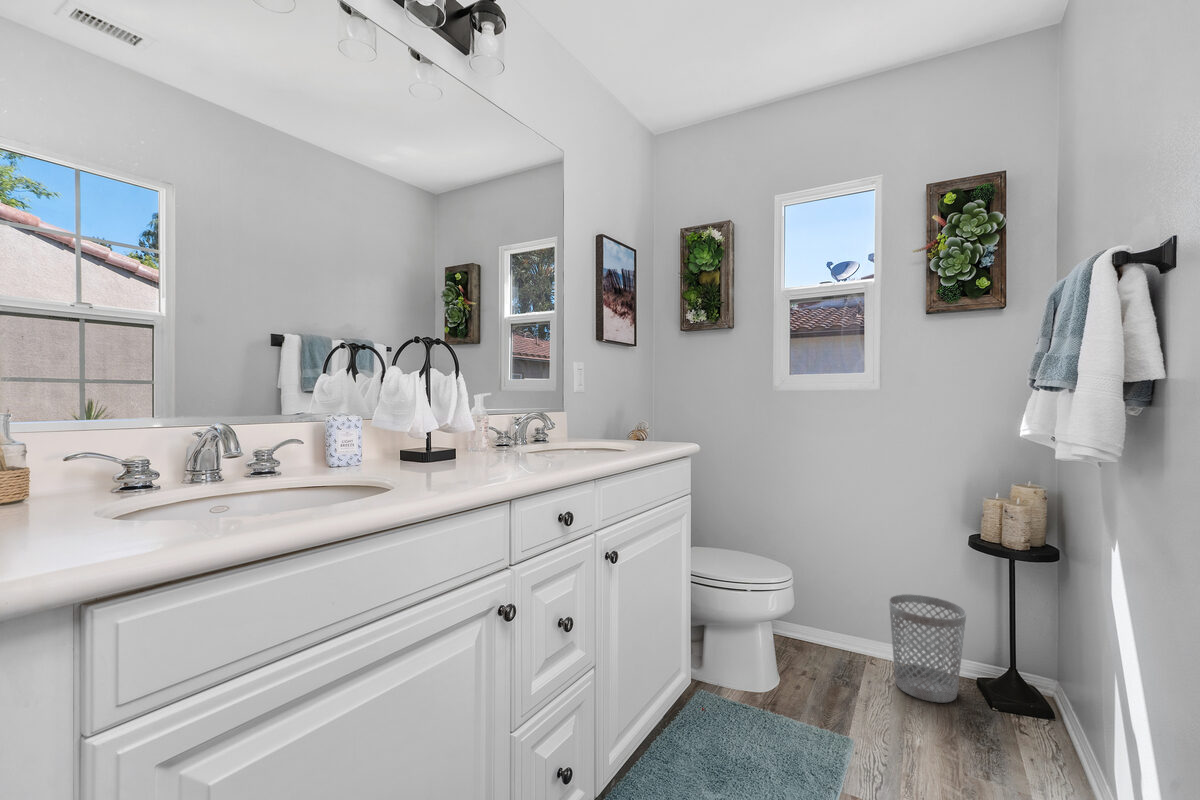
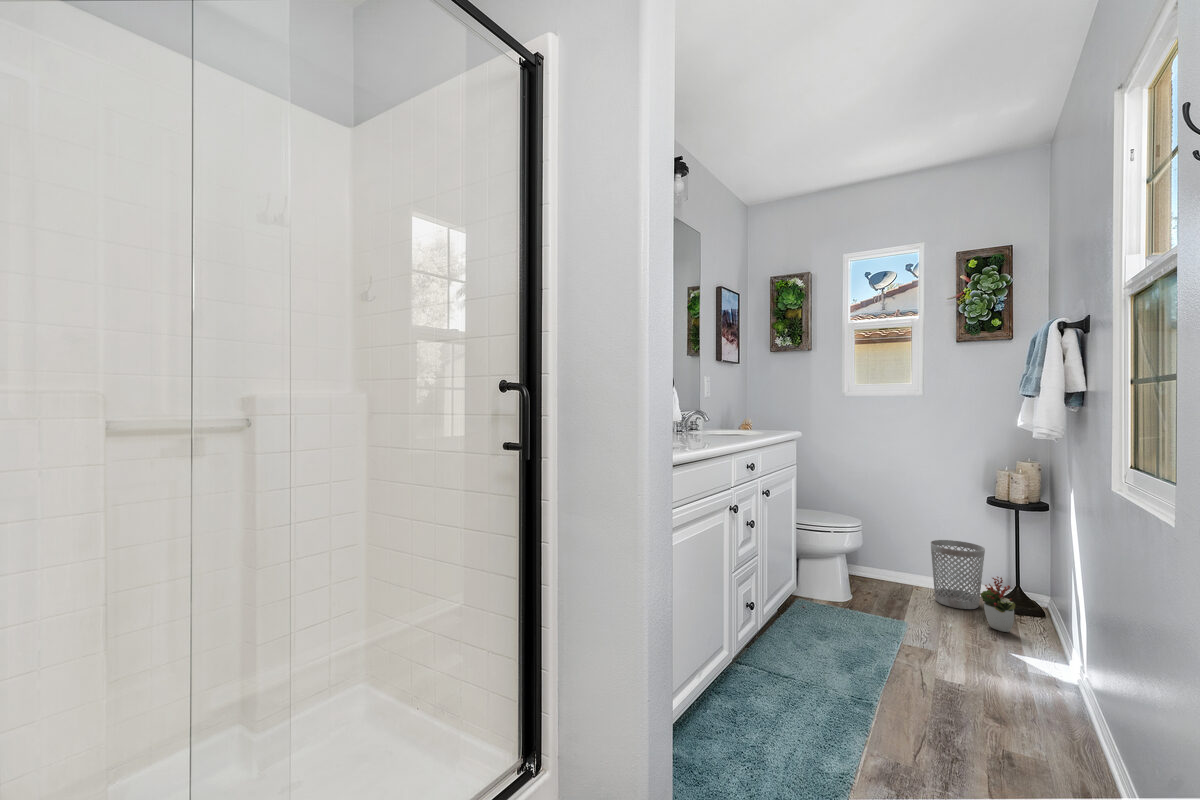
decorative plant: none [961,665,1016,756] -> present [980,577,1016,632]

